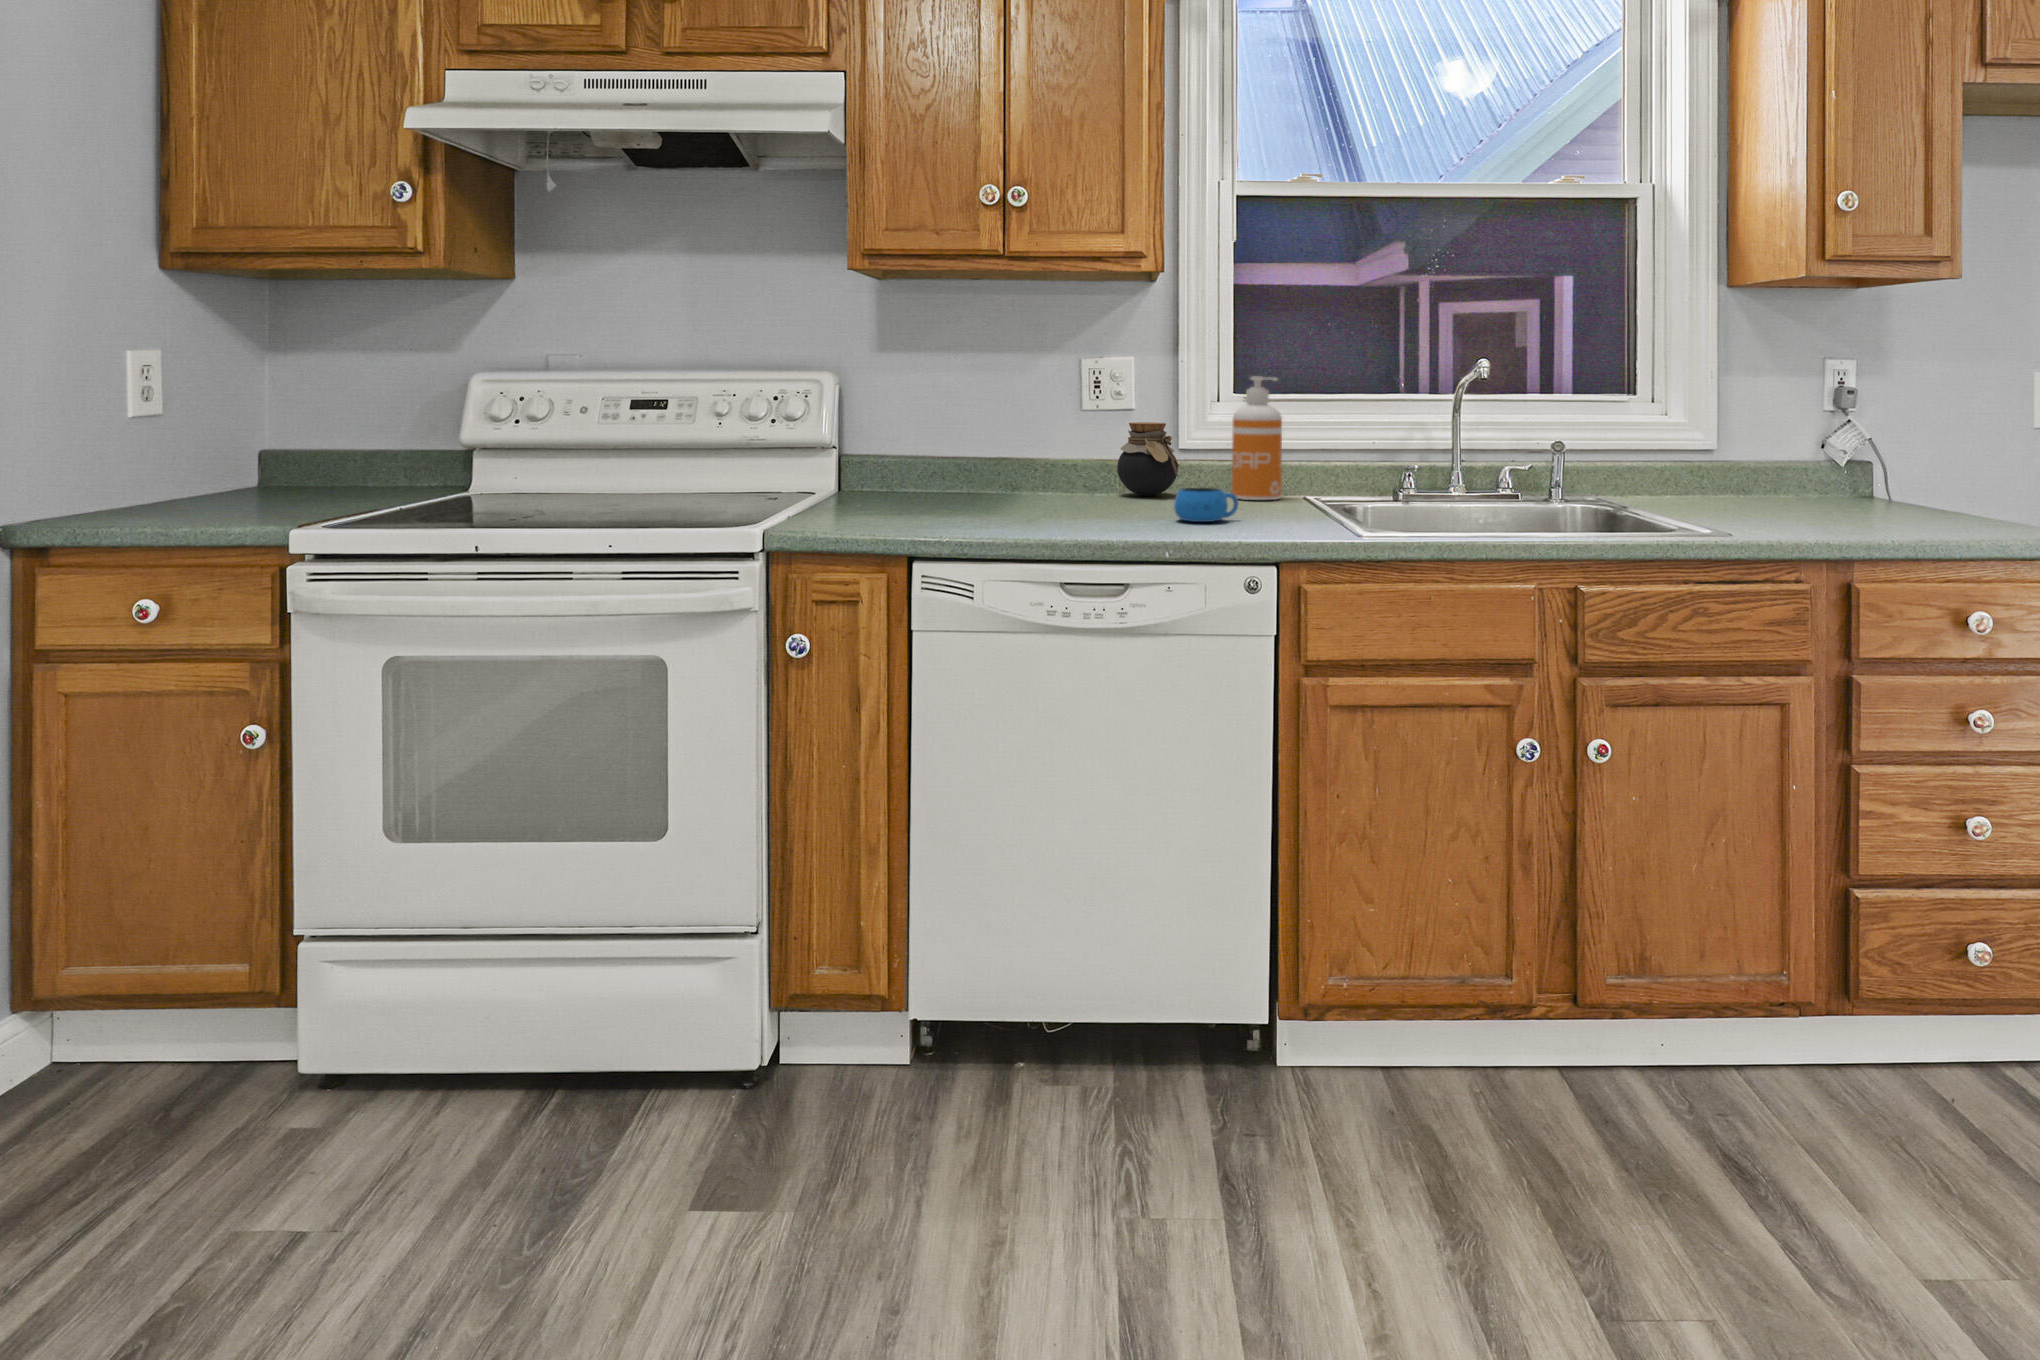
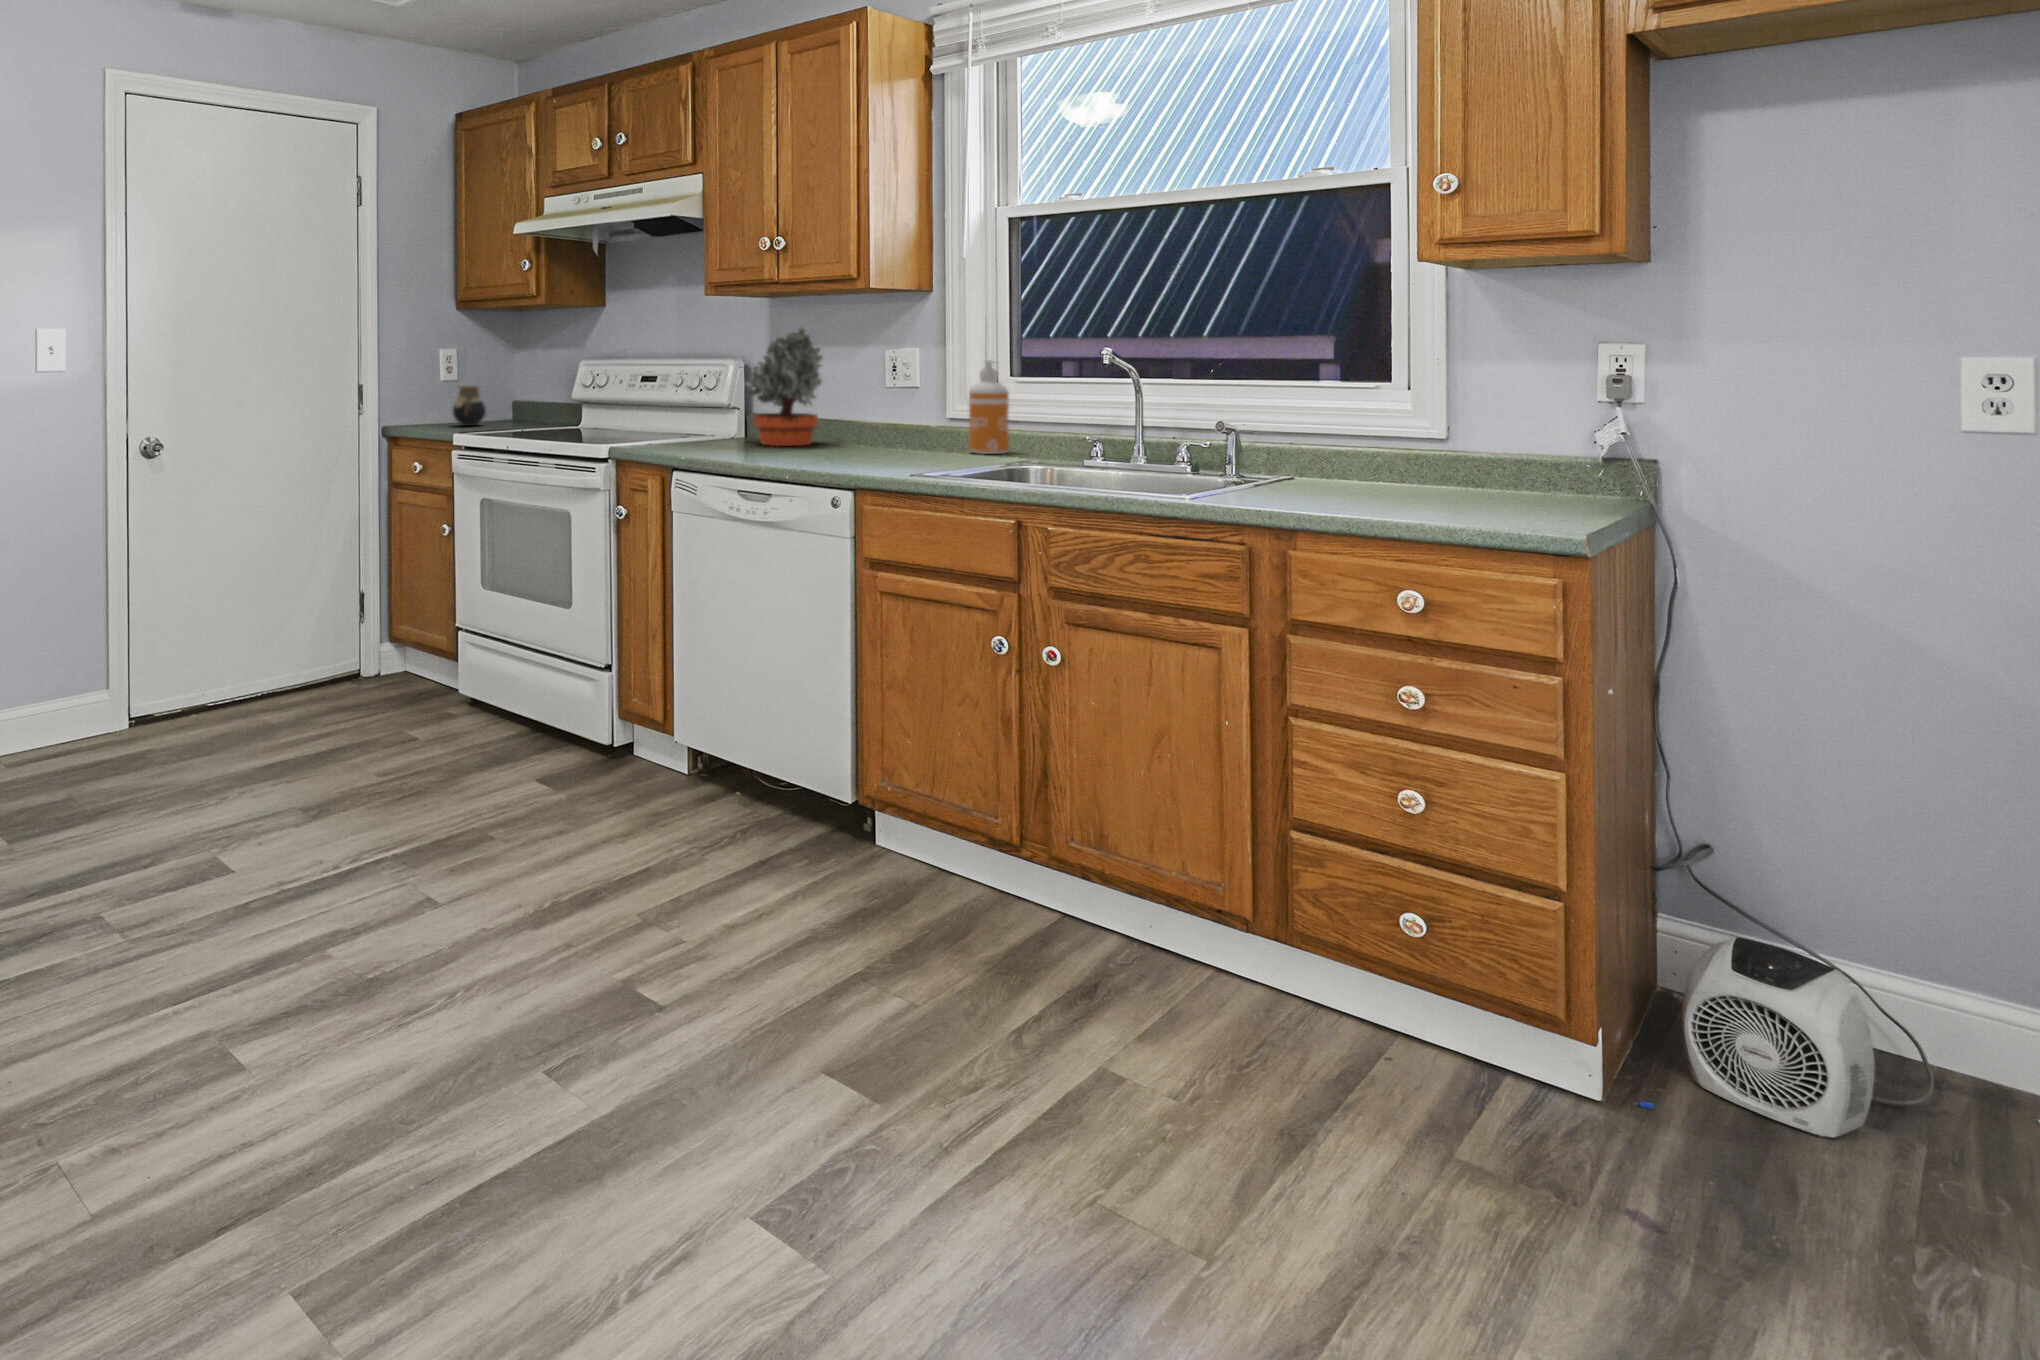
potted plant: none [883,326,1040,508] -> present [746,328,823,446]
jar: present [1117,422,1179,496] -> present [453,386,486,426]
mug: present [1174,488,1238,522] -> none [842,438,888,462]

